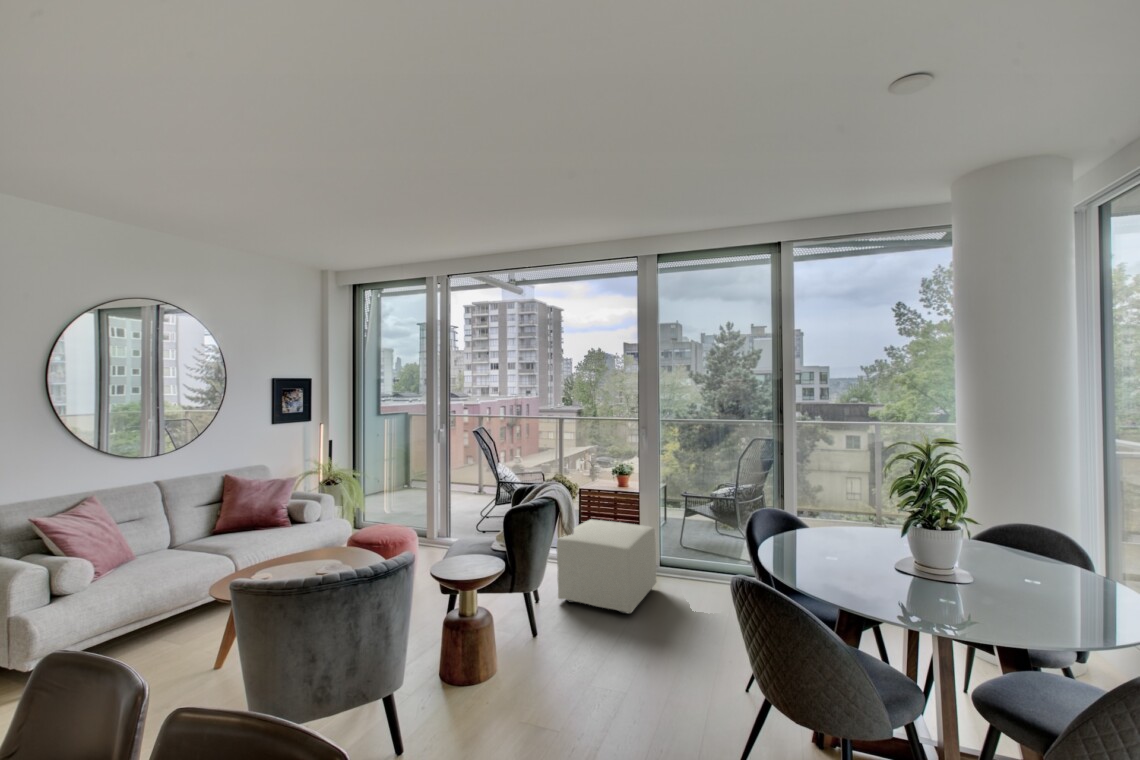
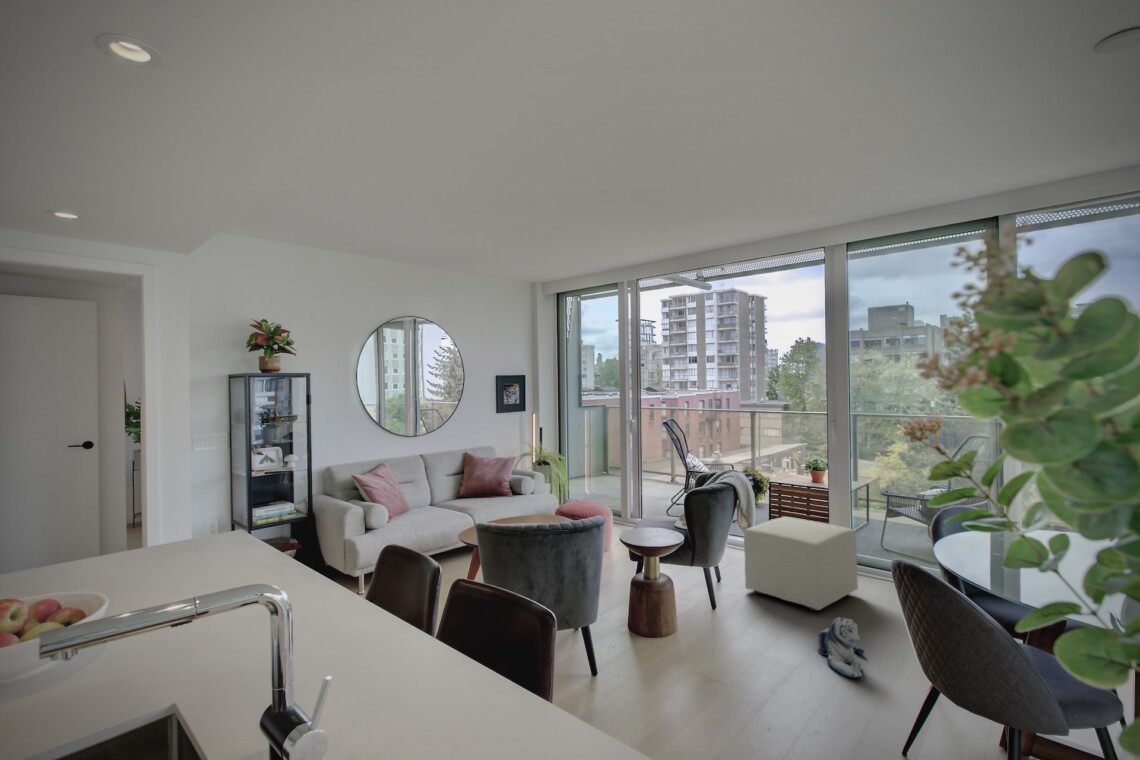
plush toy: none [638,626,687,692] -> present [818,618,864,678]

